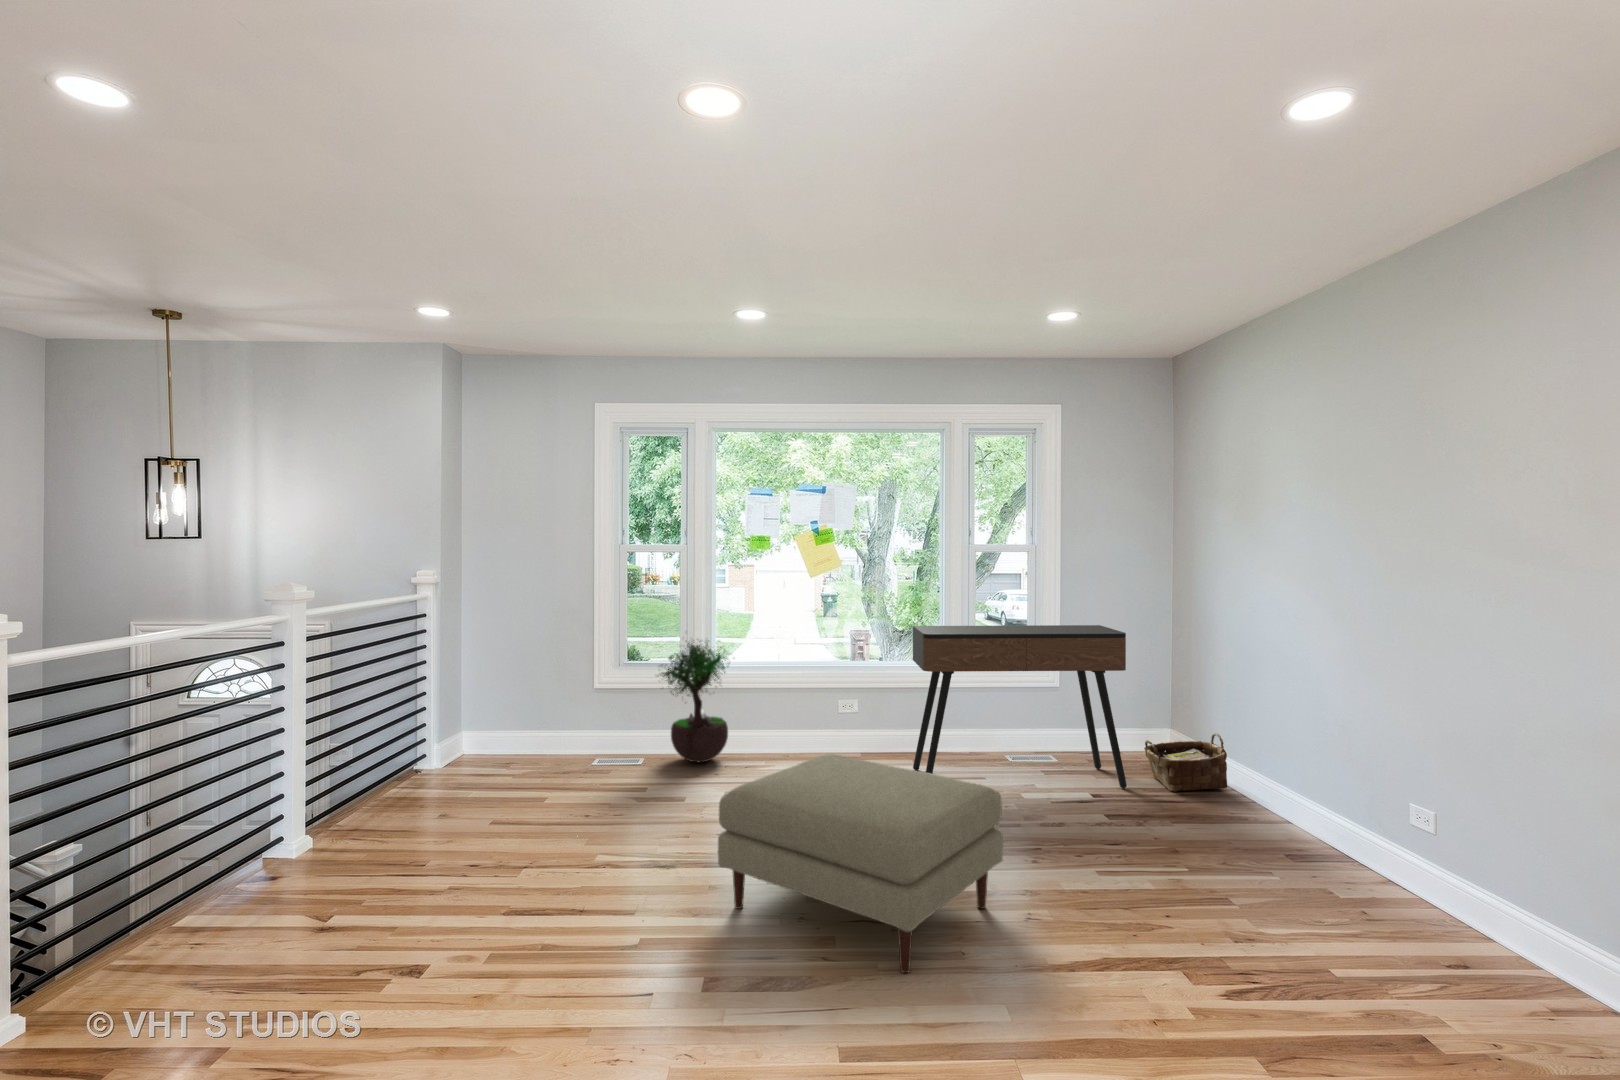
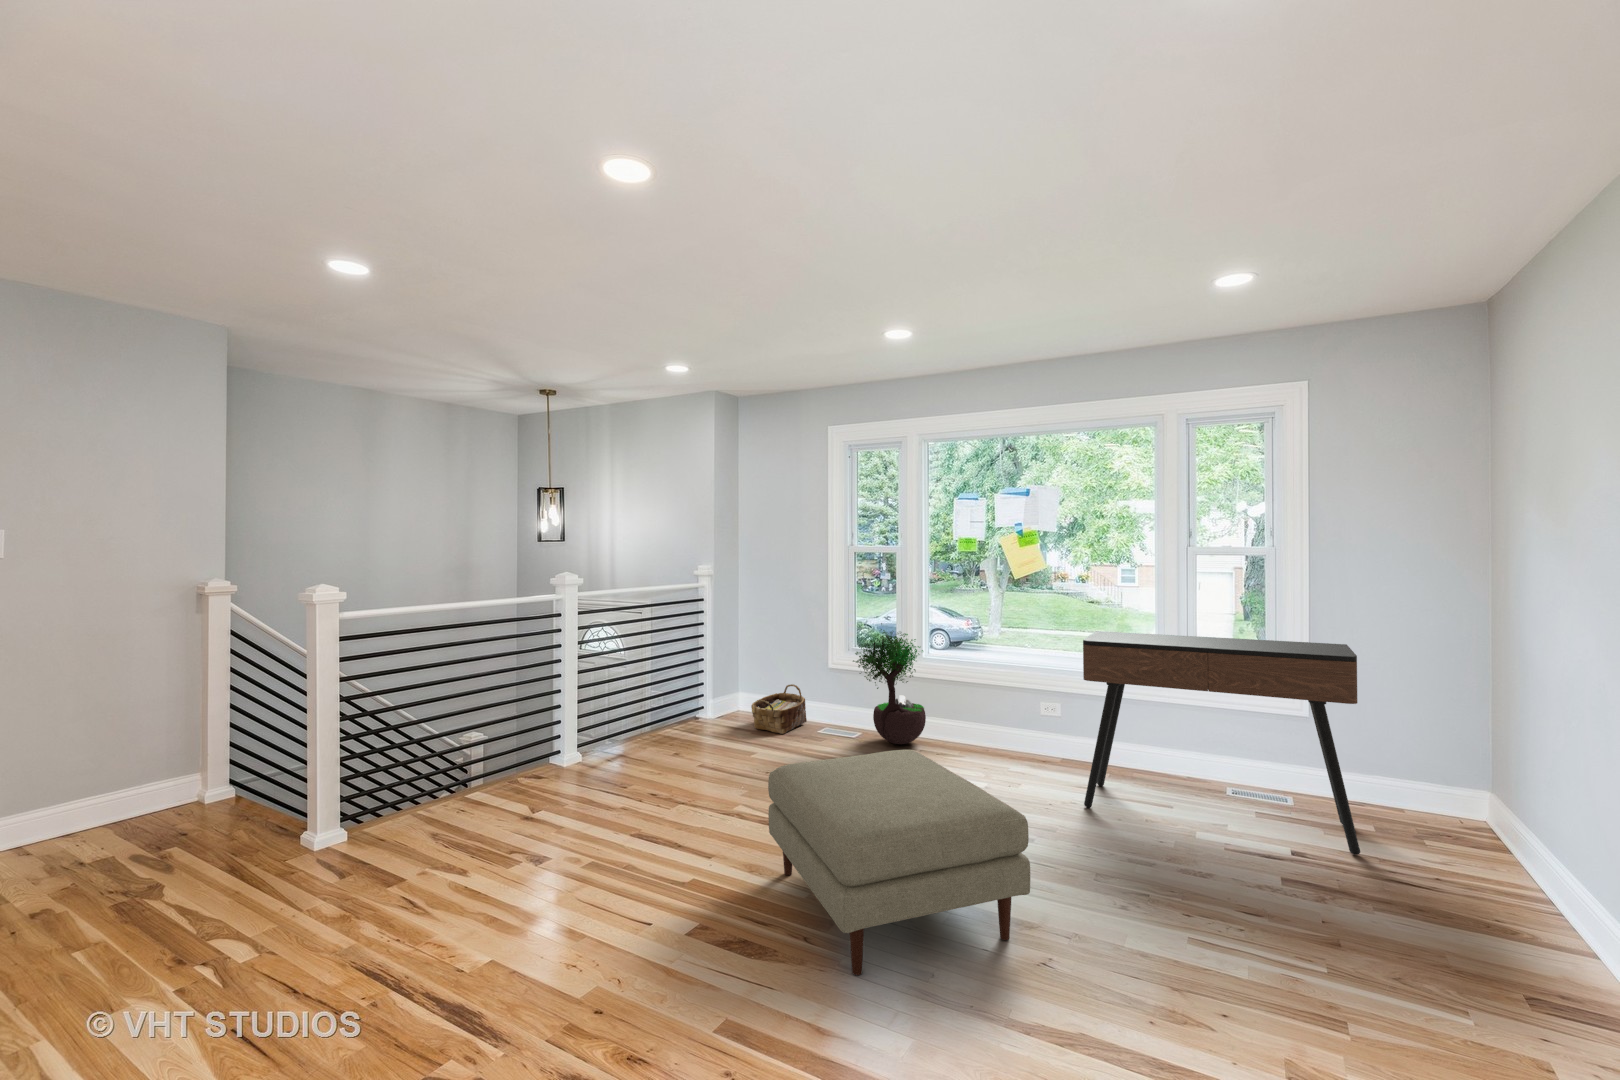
woven basket: present [1144,733,1227,791] -> present [751,684,807,734]

